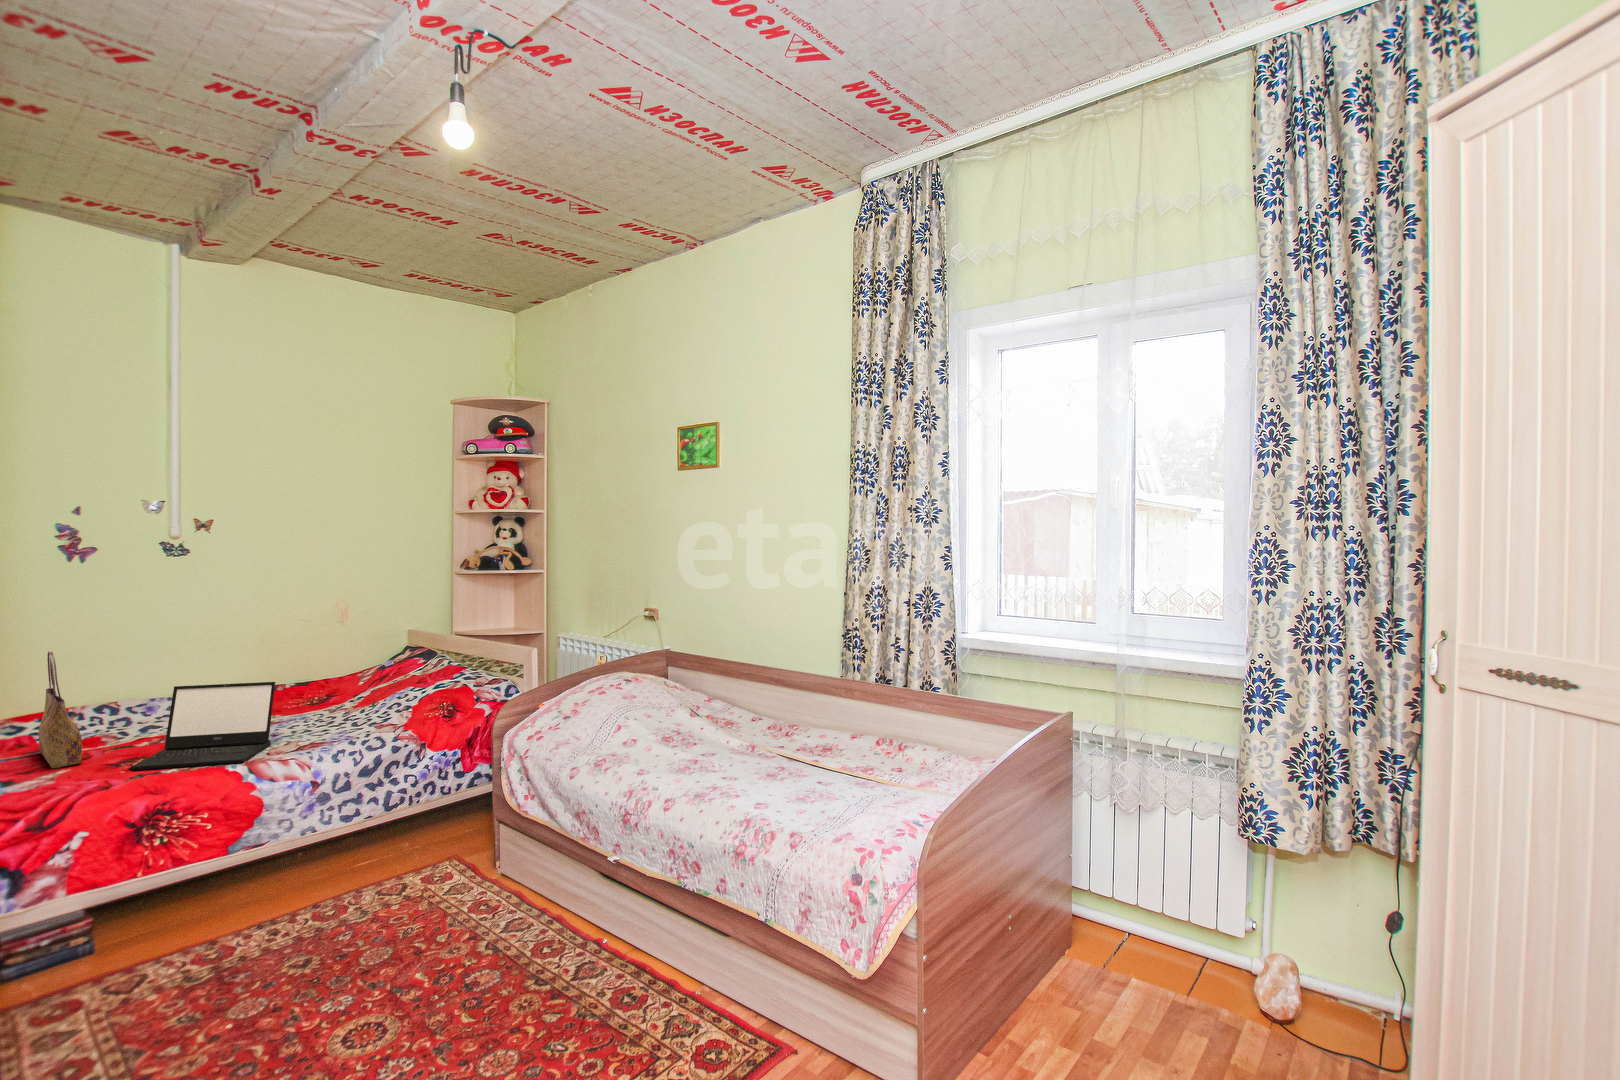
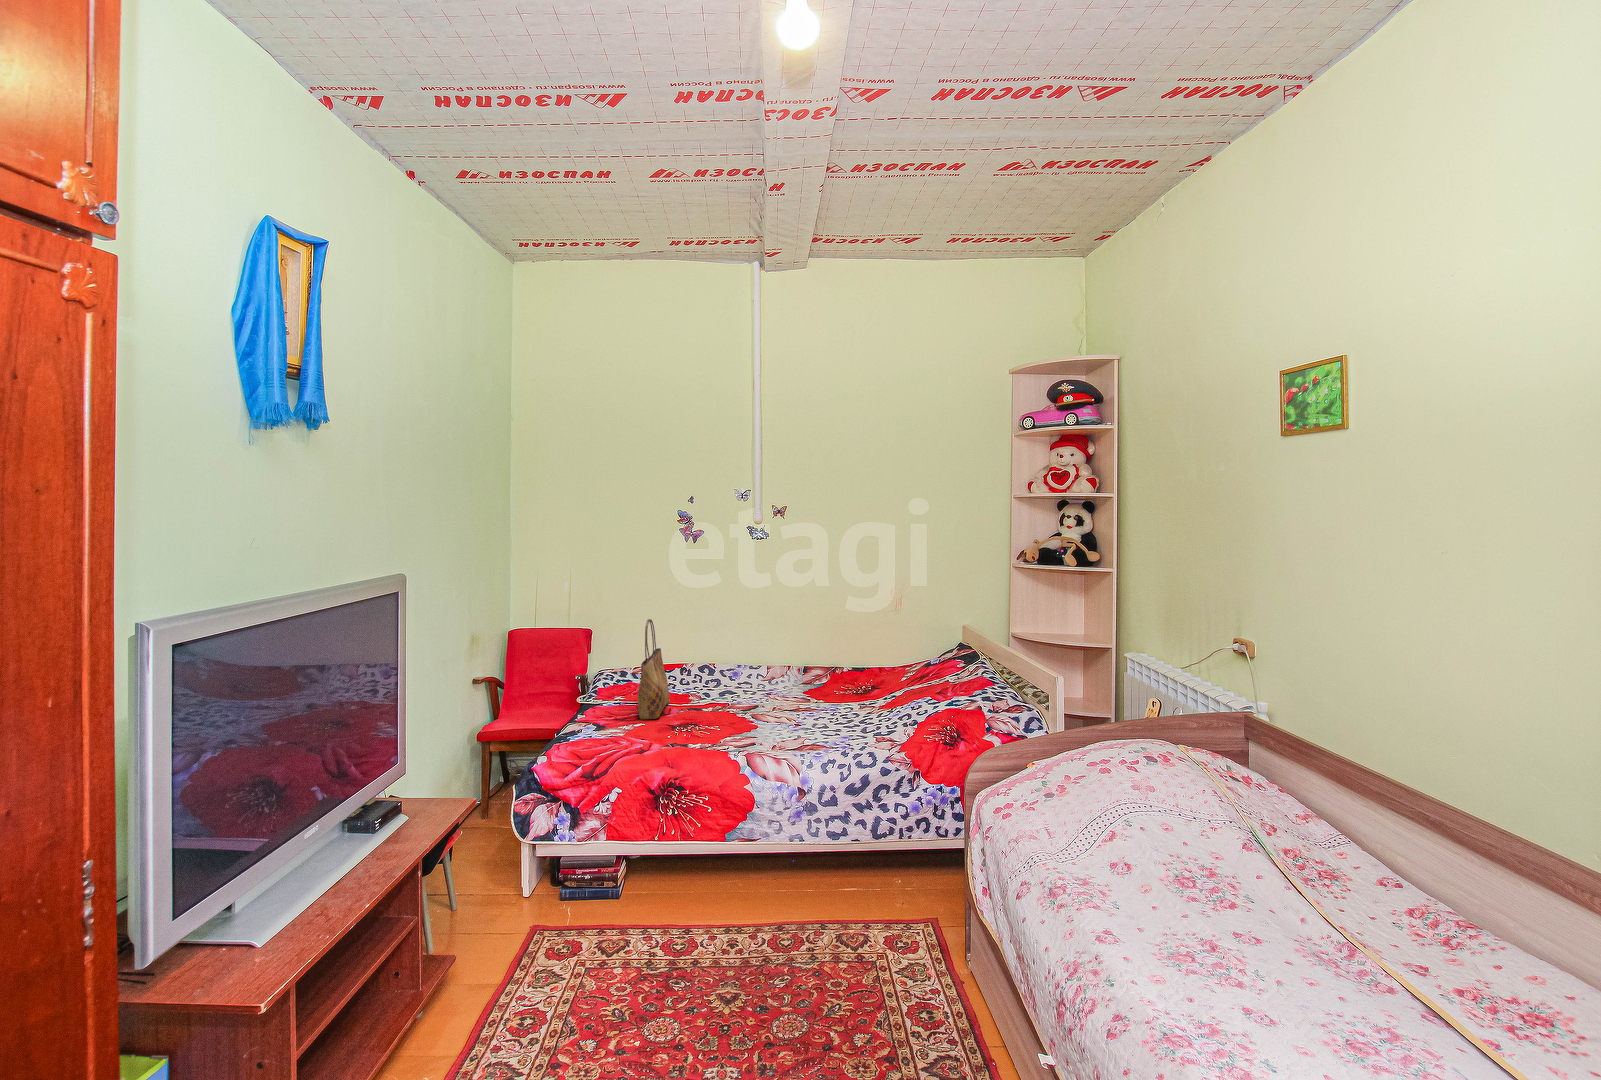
laptop computer: present [130,682,275,770] -> none [679,661,797,751]

